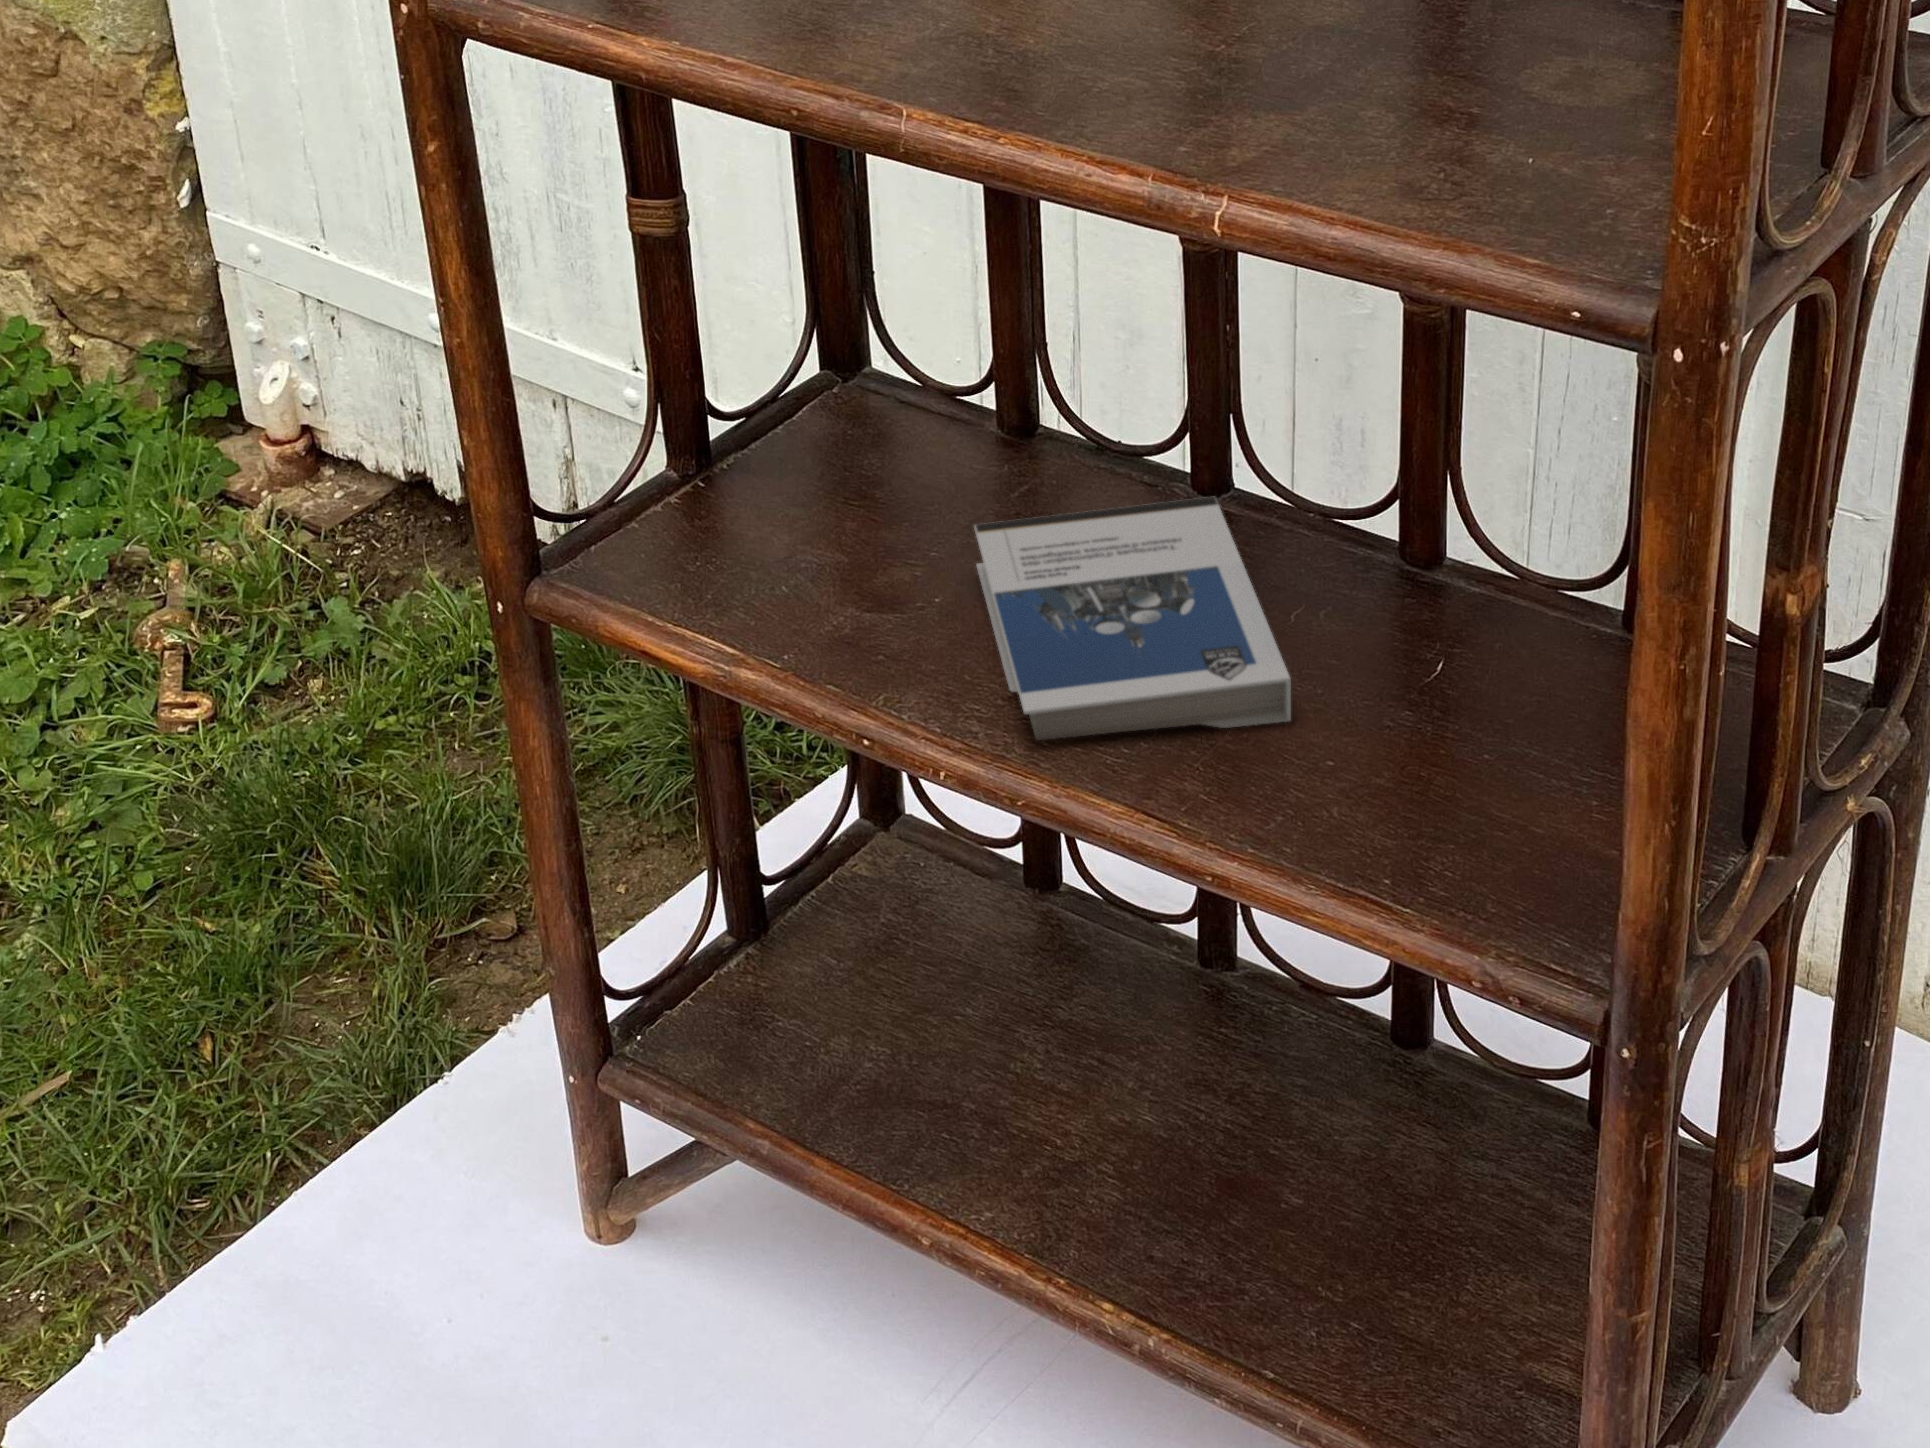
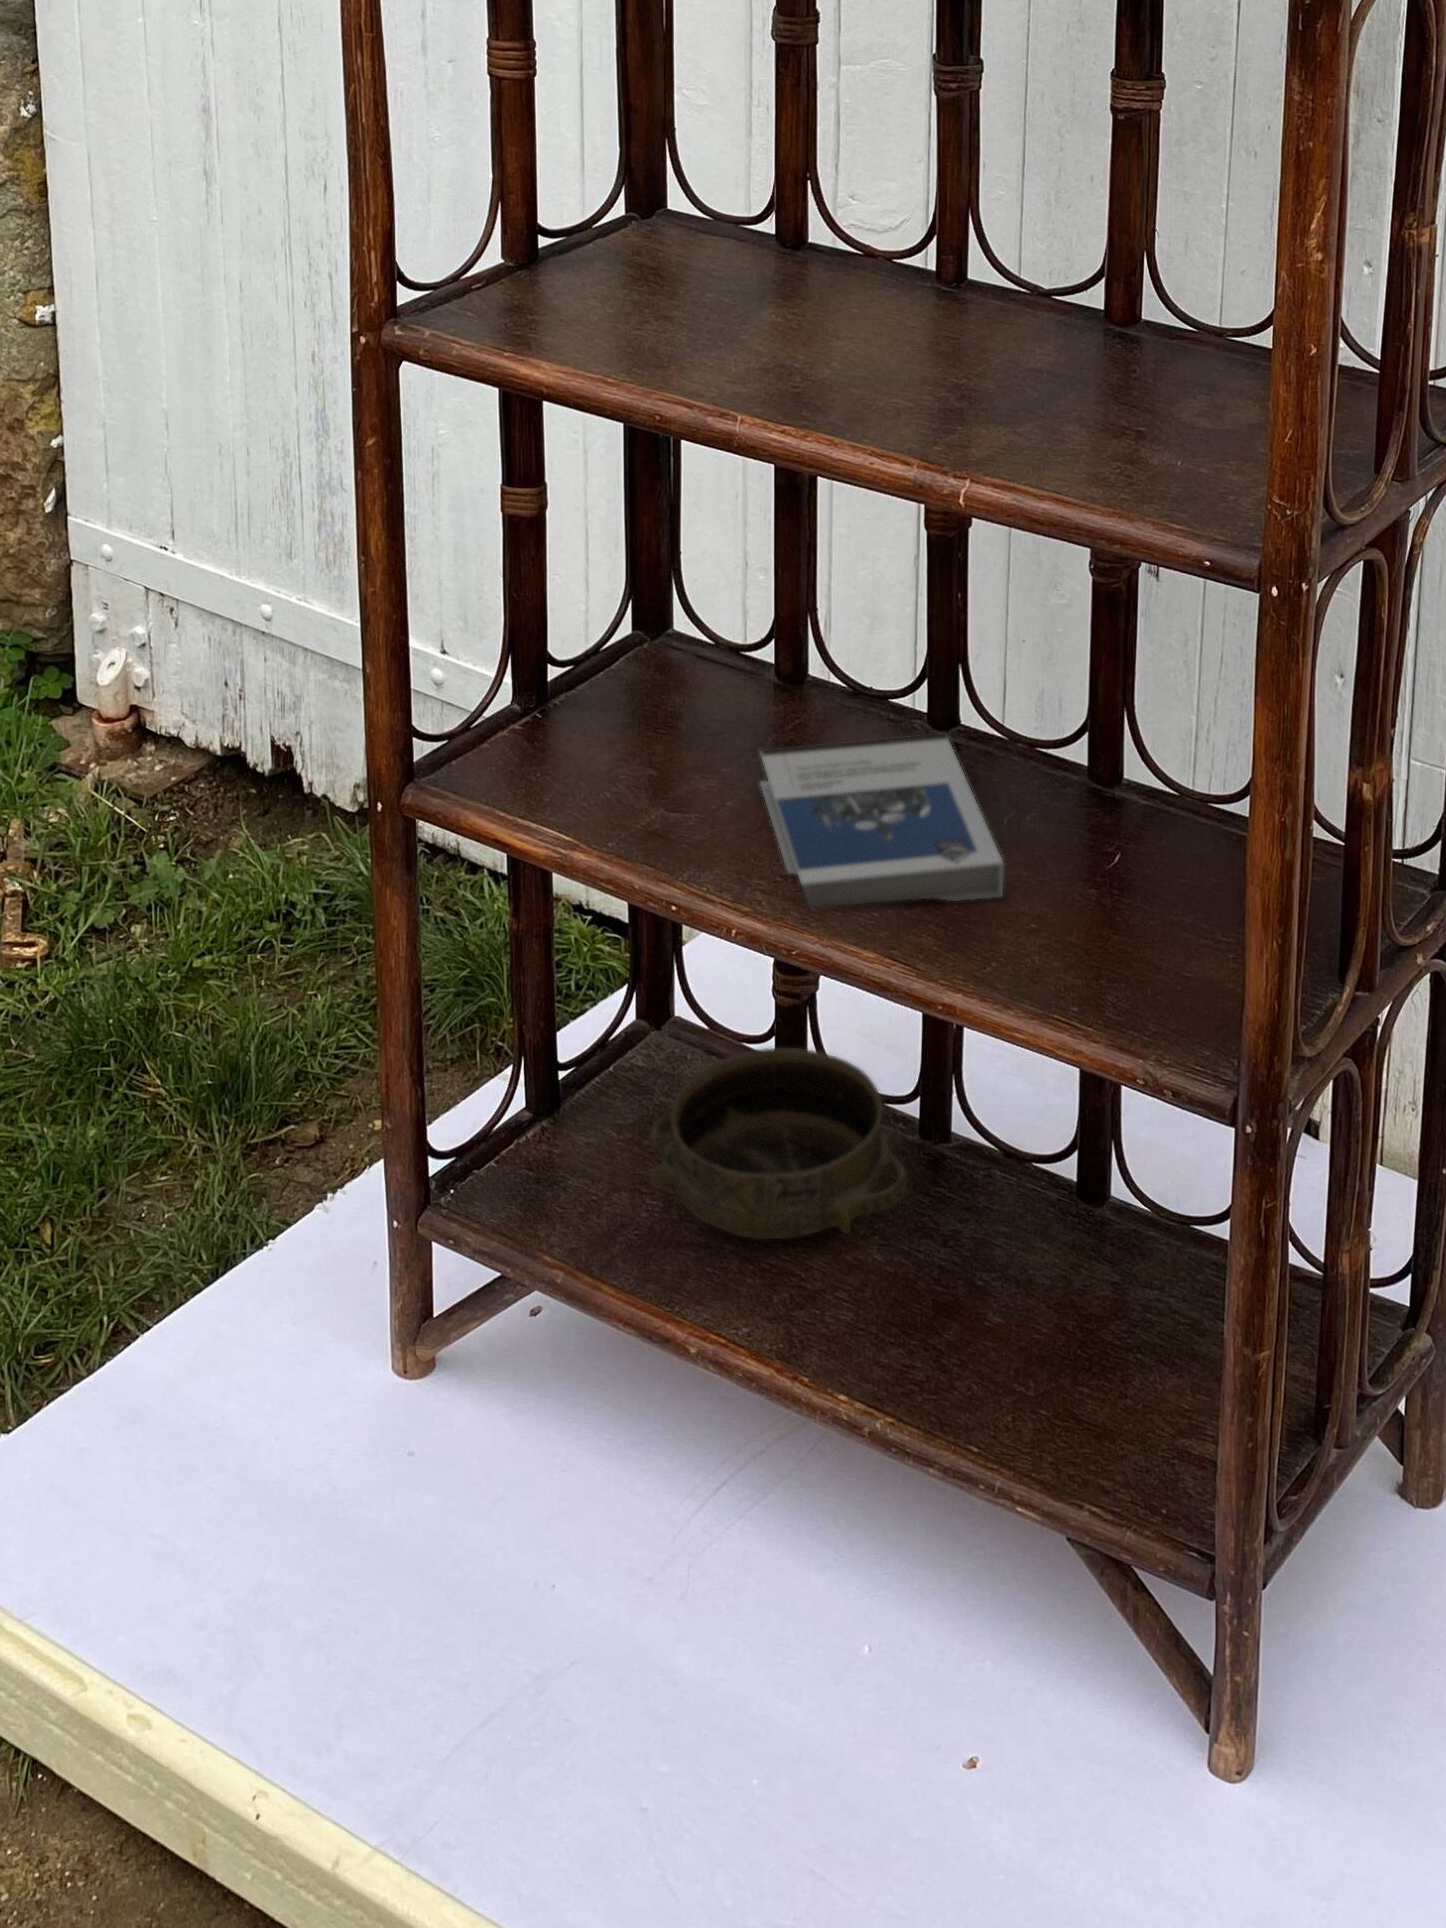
ceramic bowl: none [867,869,1184,1108] -> present [650,1048,908,1239]

